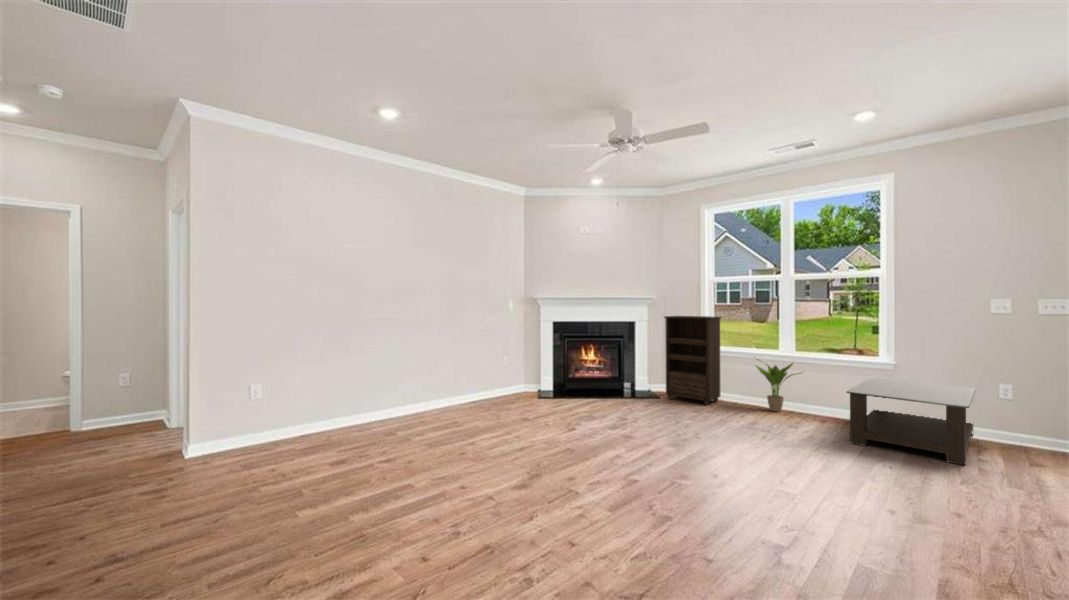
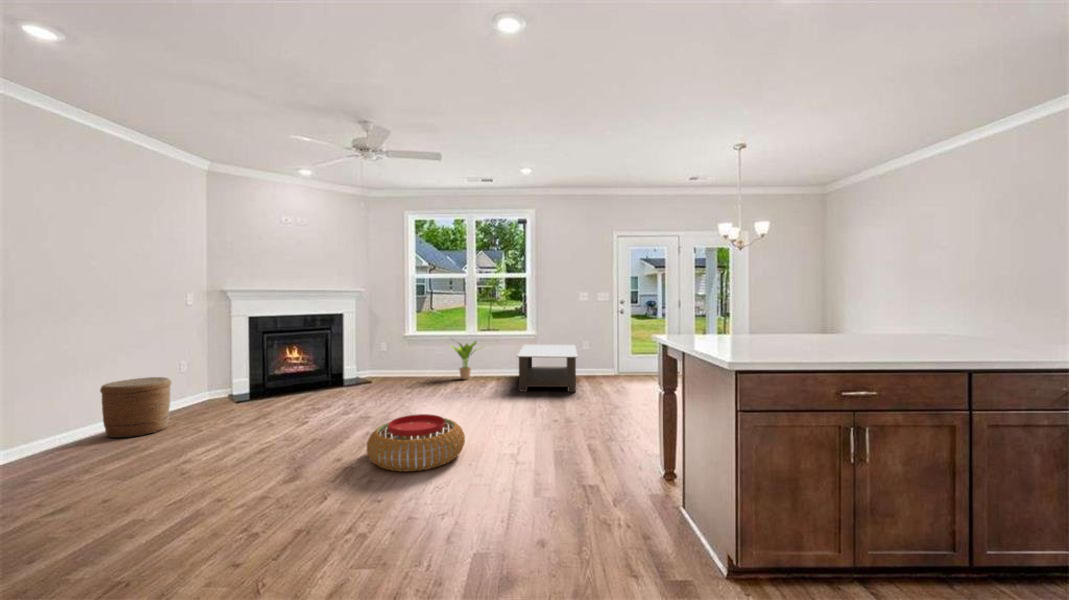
bookshelf: present [664,316,721,405] -> none [374,307,423,383]
woven basket: none [445,367,487,413] -> present [100,377,171,438]
pouf: none [593,446,715,524] -> present [367,414,465,472]

